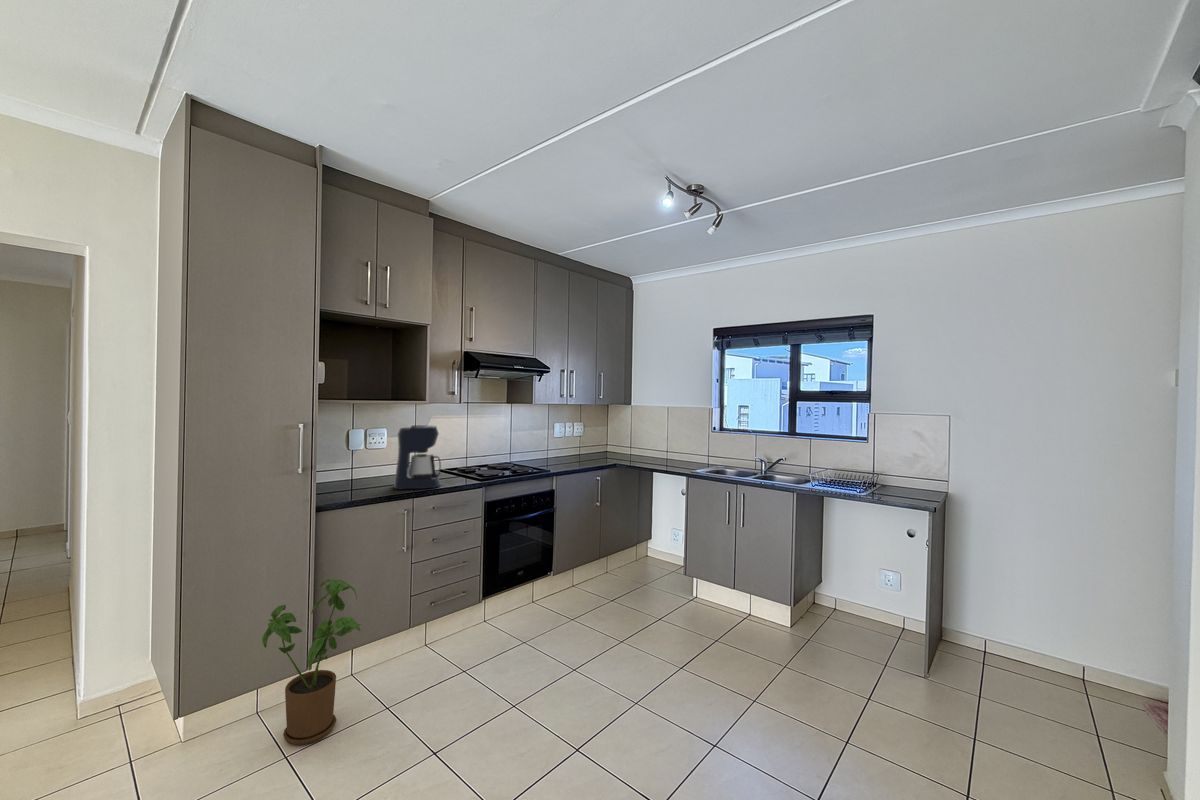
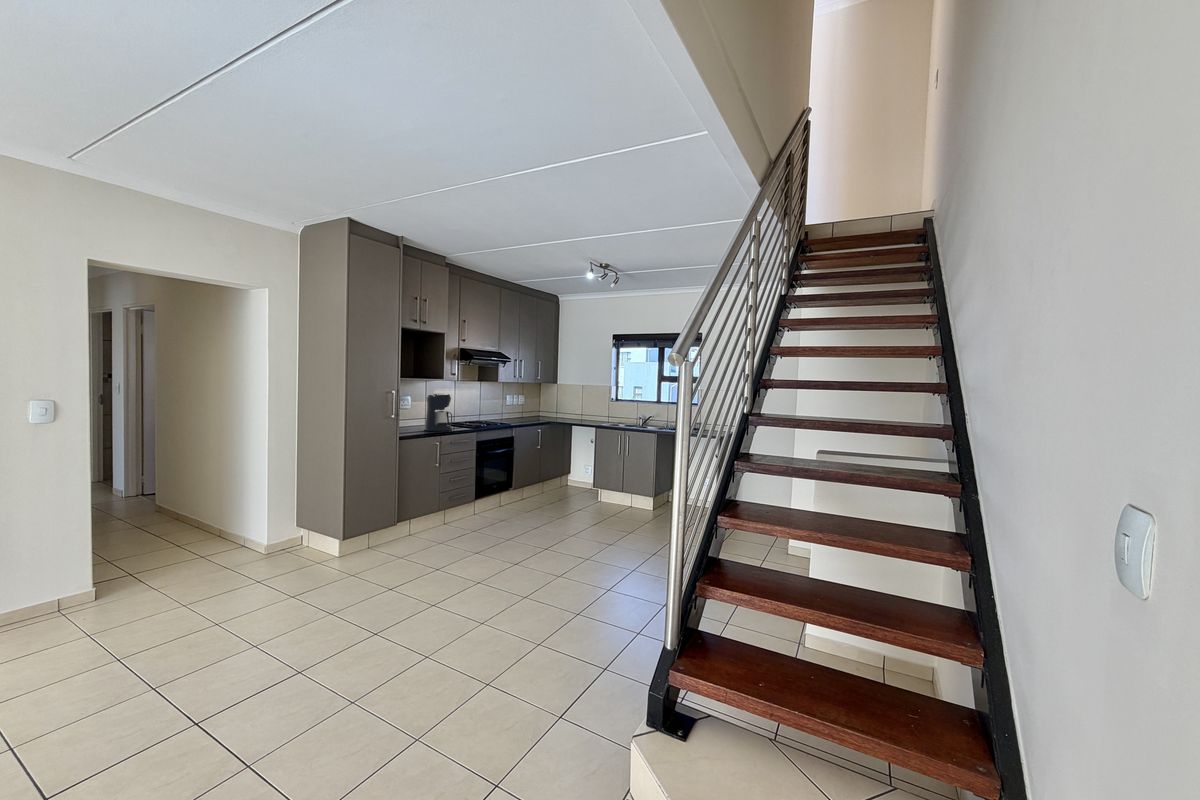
house plant: present [262,580,361,745] -> none [383,473,436,554]

